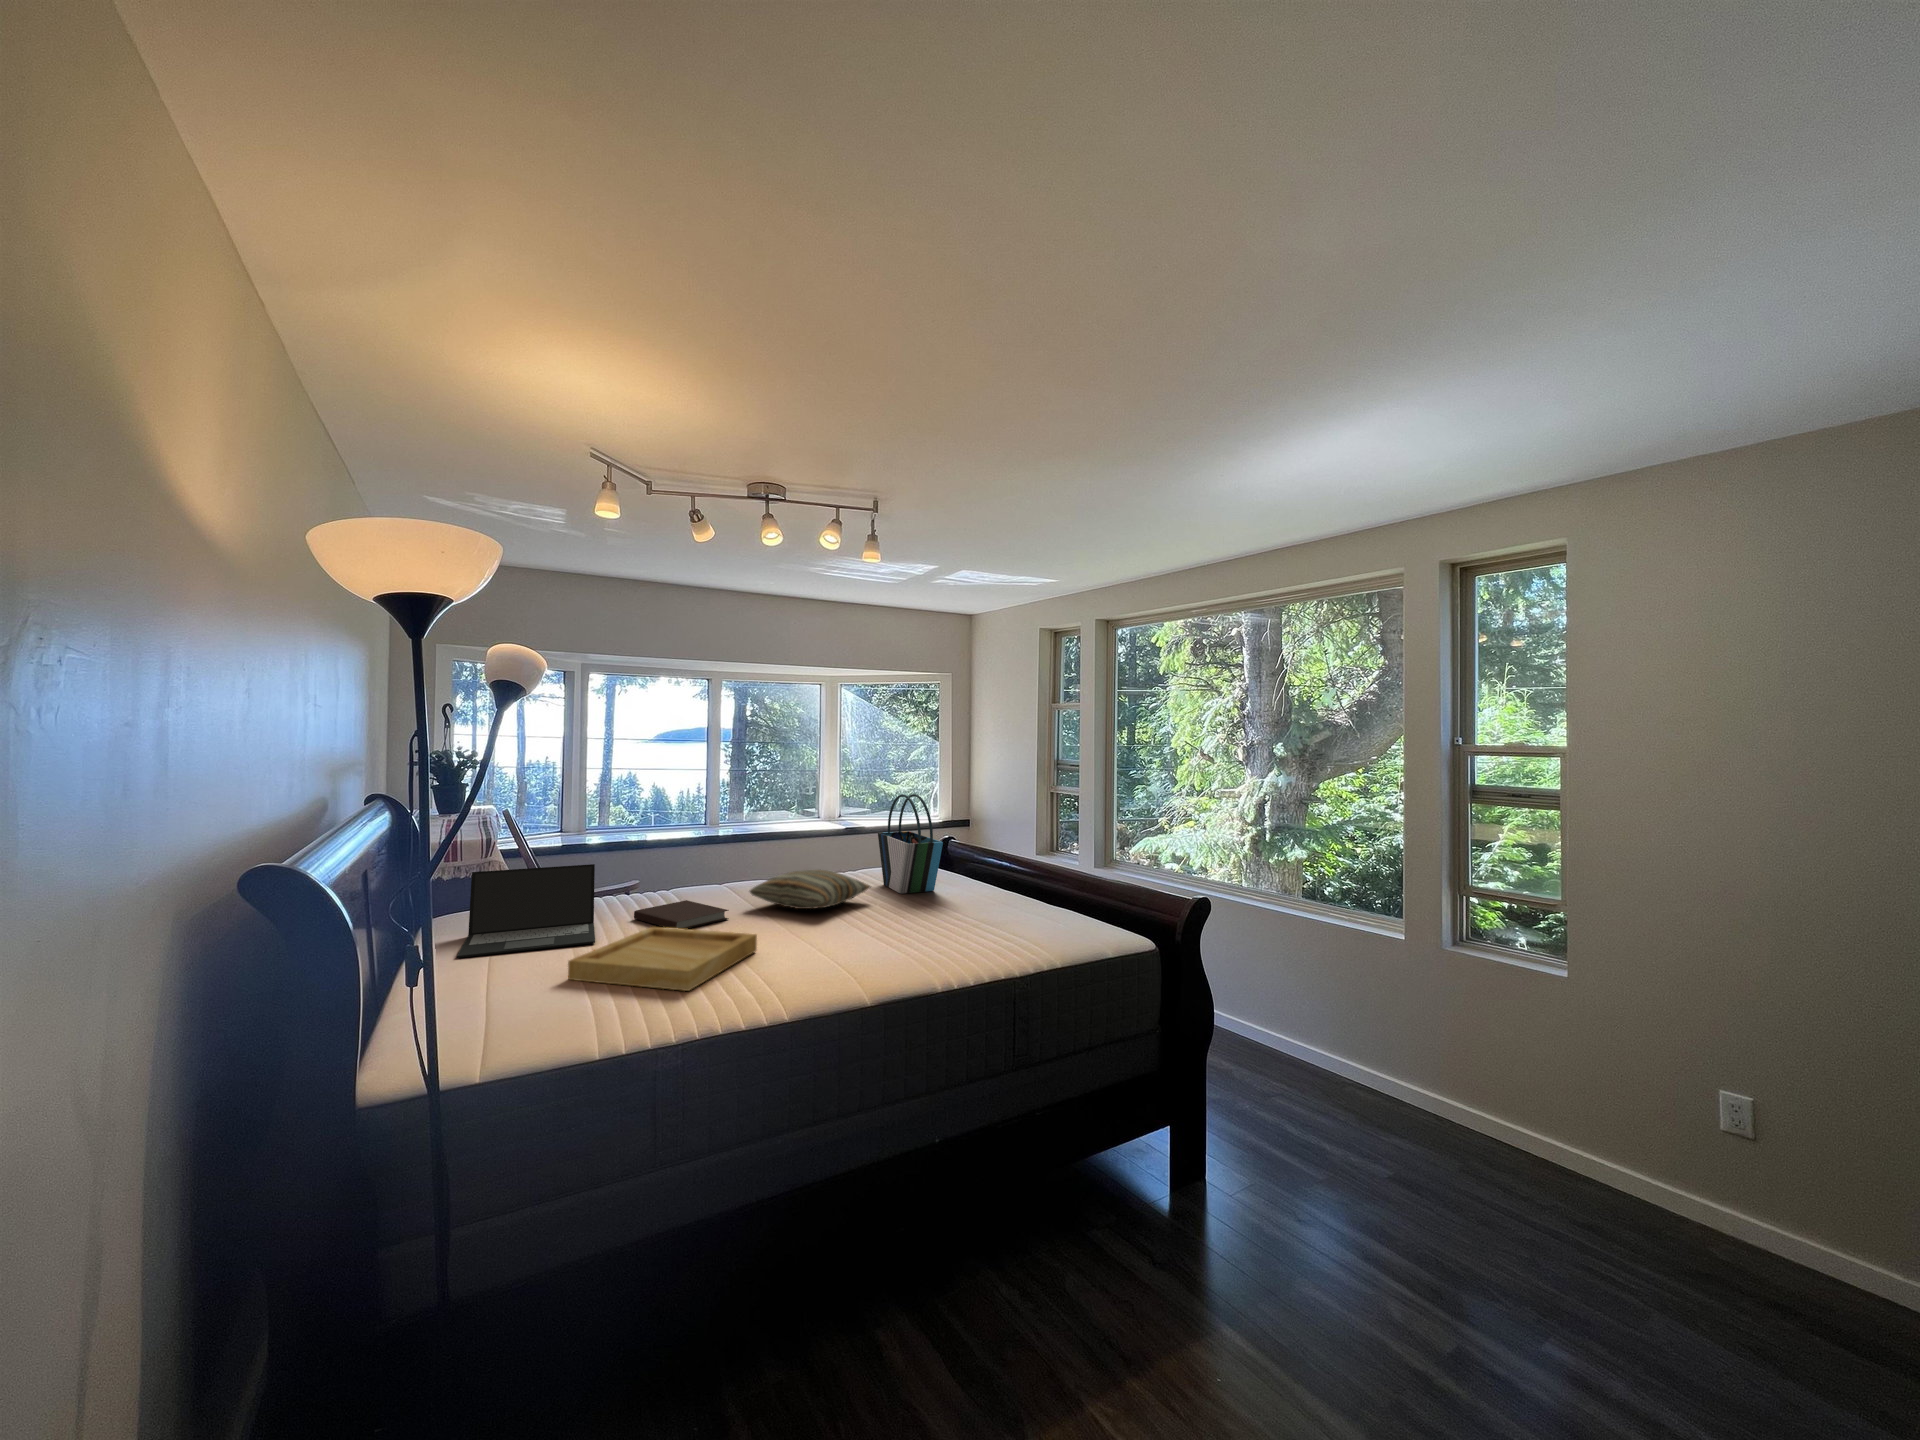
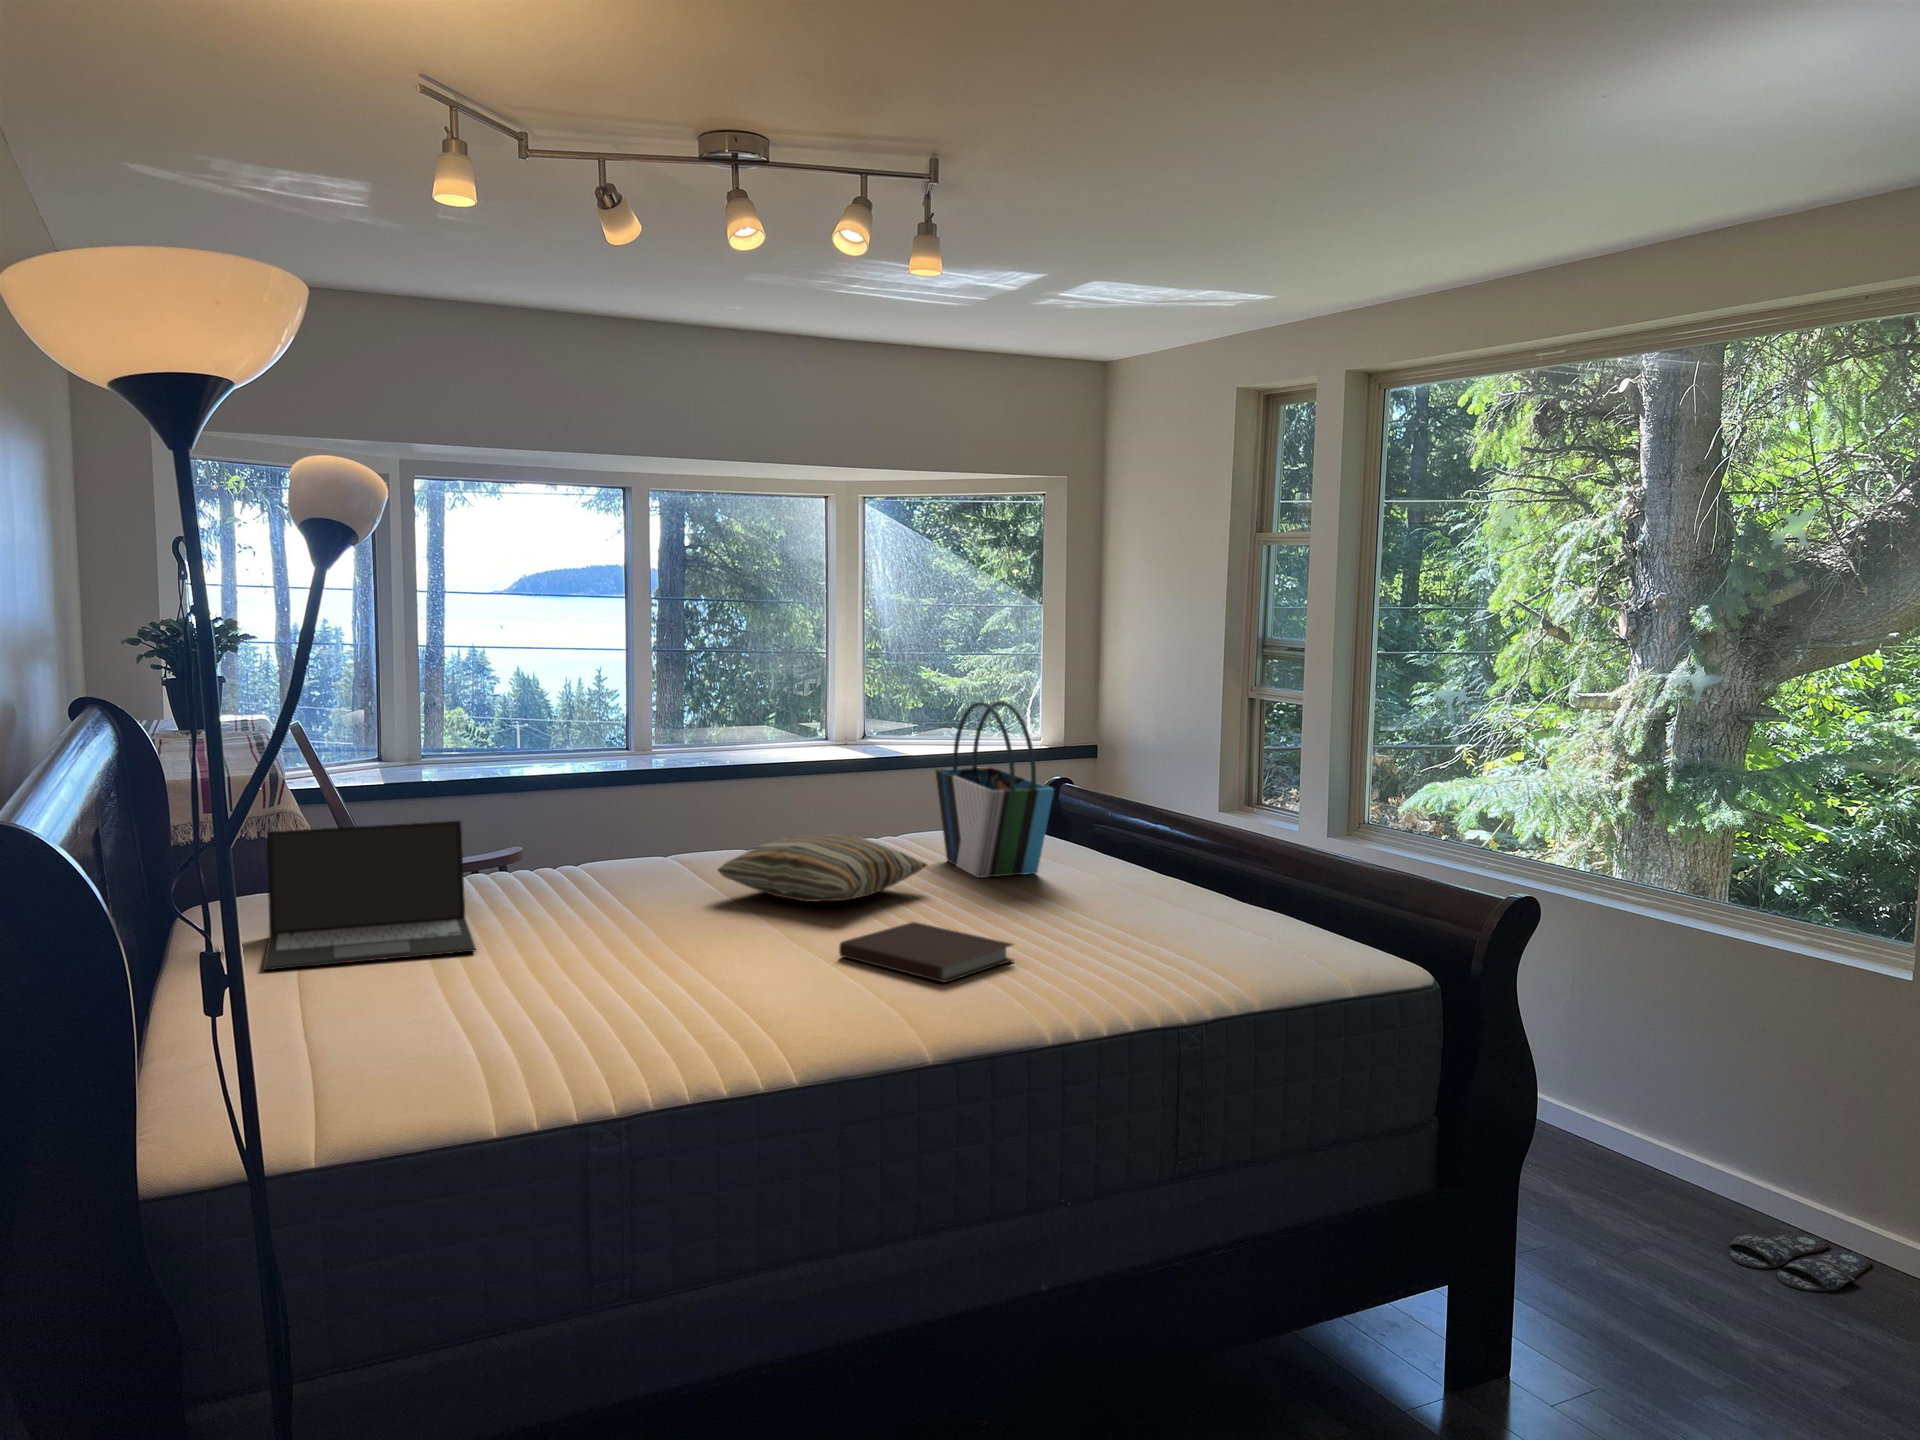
notebook: present [634,900,729,929] -> present [839,922,1013,983]
tray: present [568,927,757,991] -> none [447,927,743,1031]
slippers: none [1321,1087,1397,1123] -> present [1729,1233,1871,1292]

